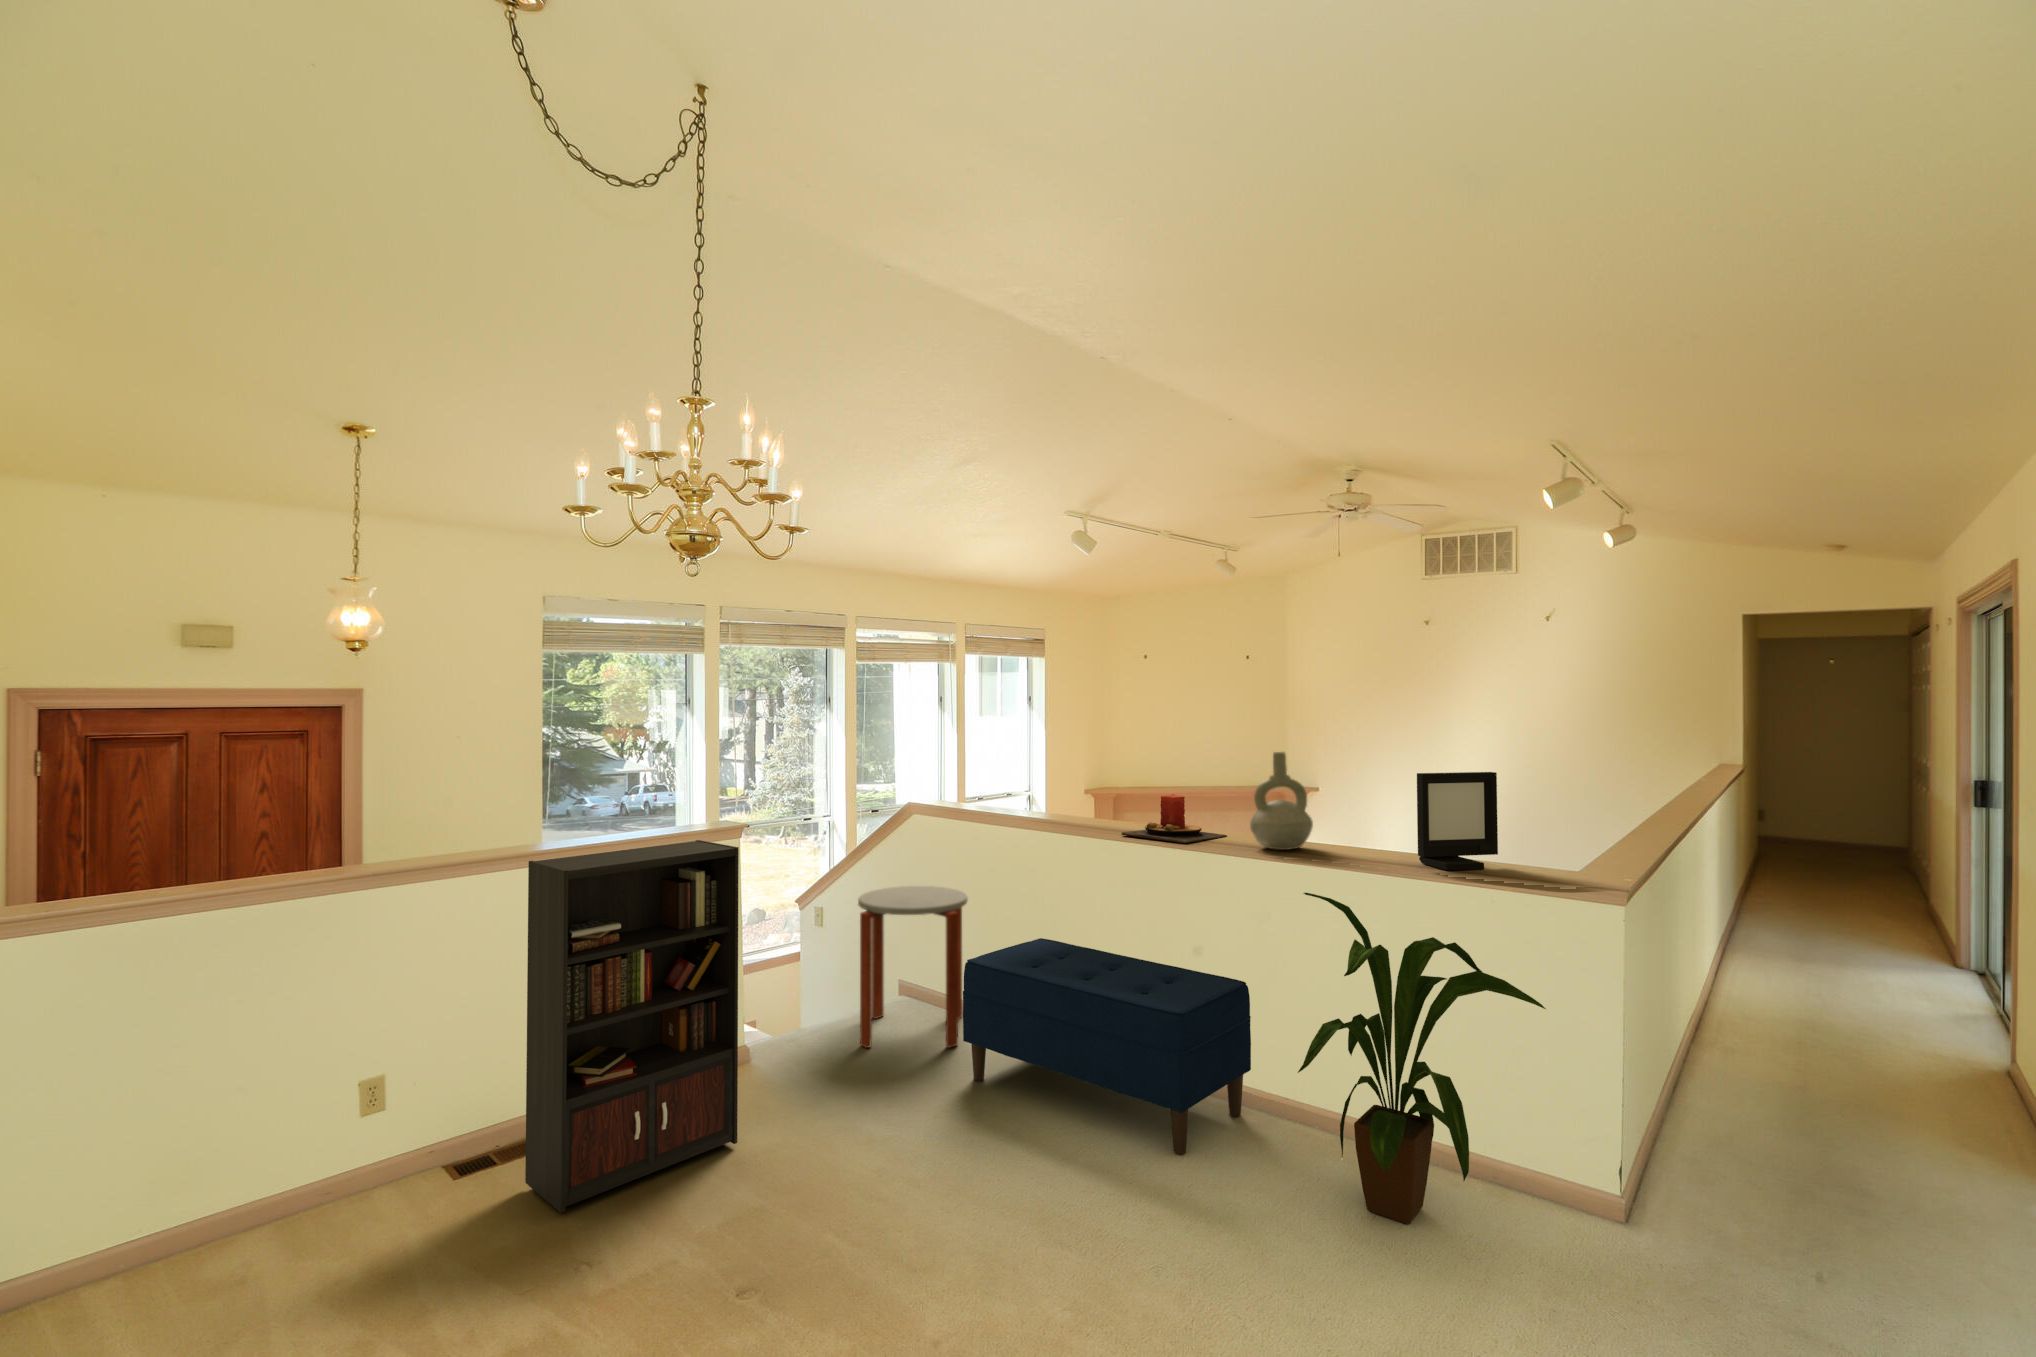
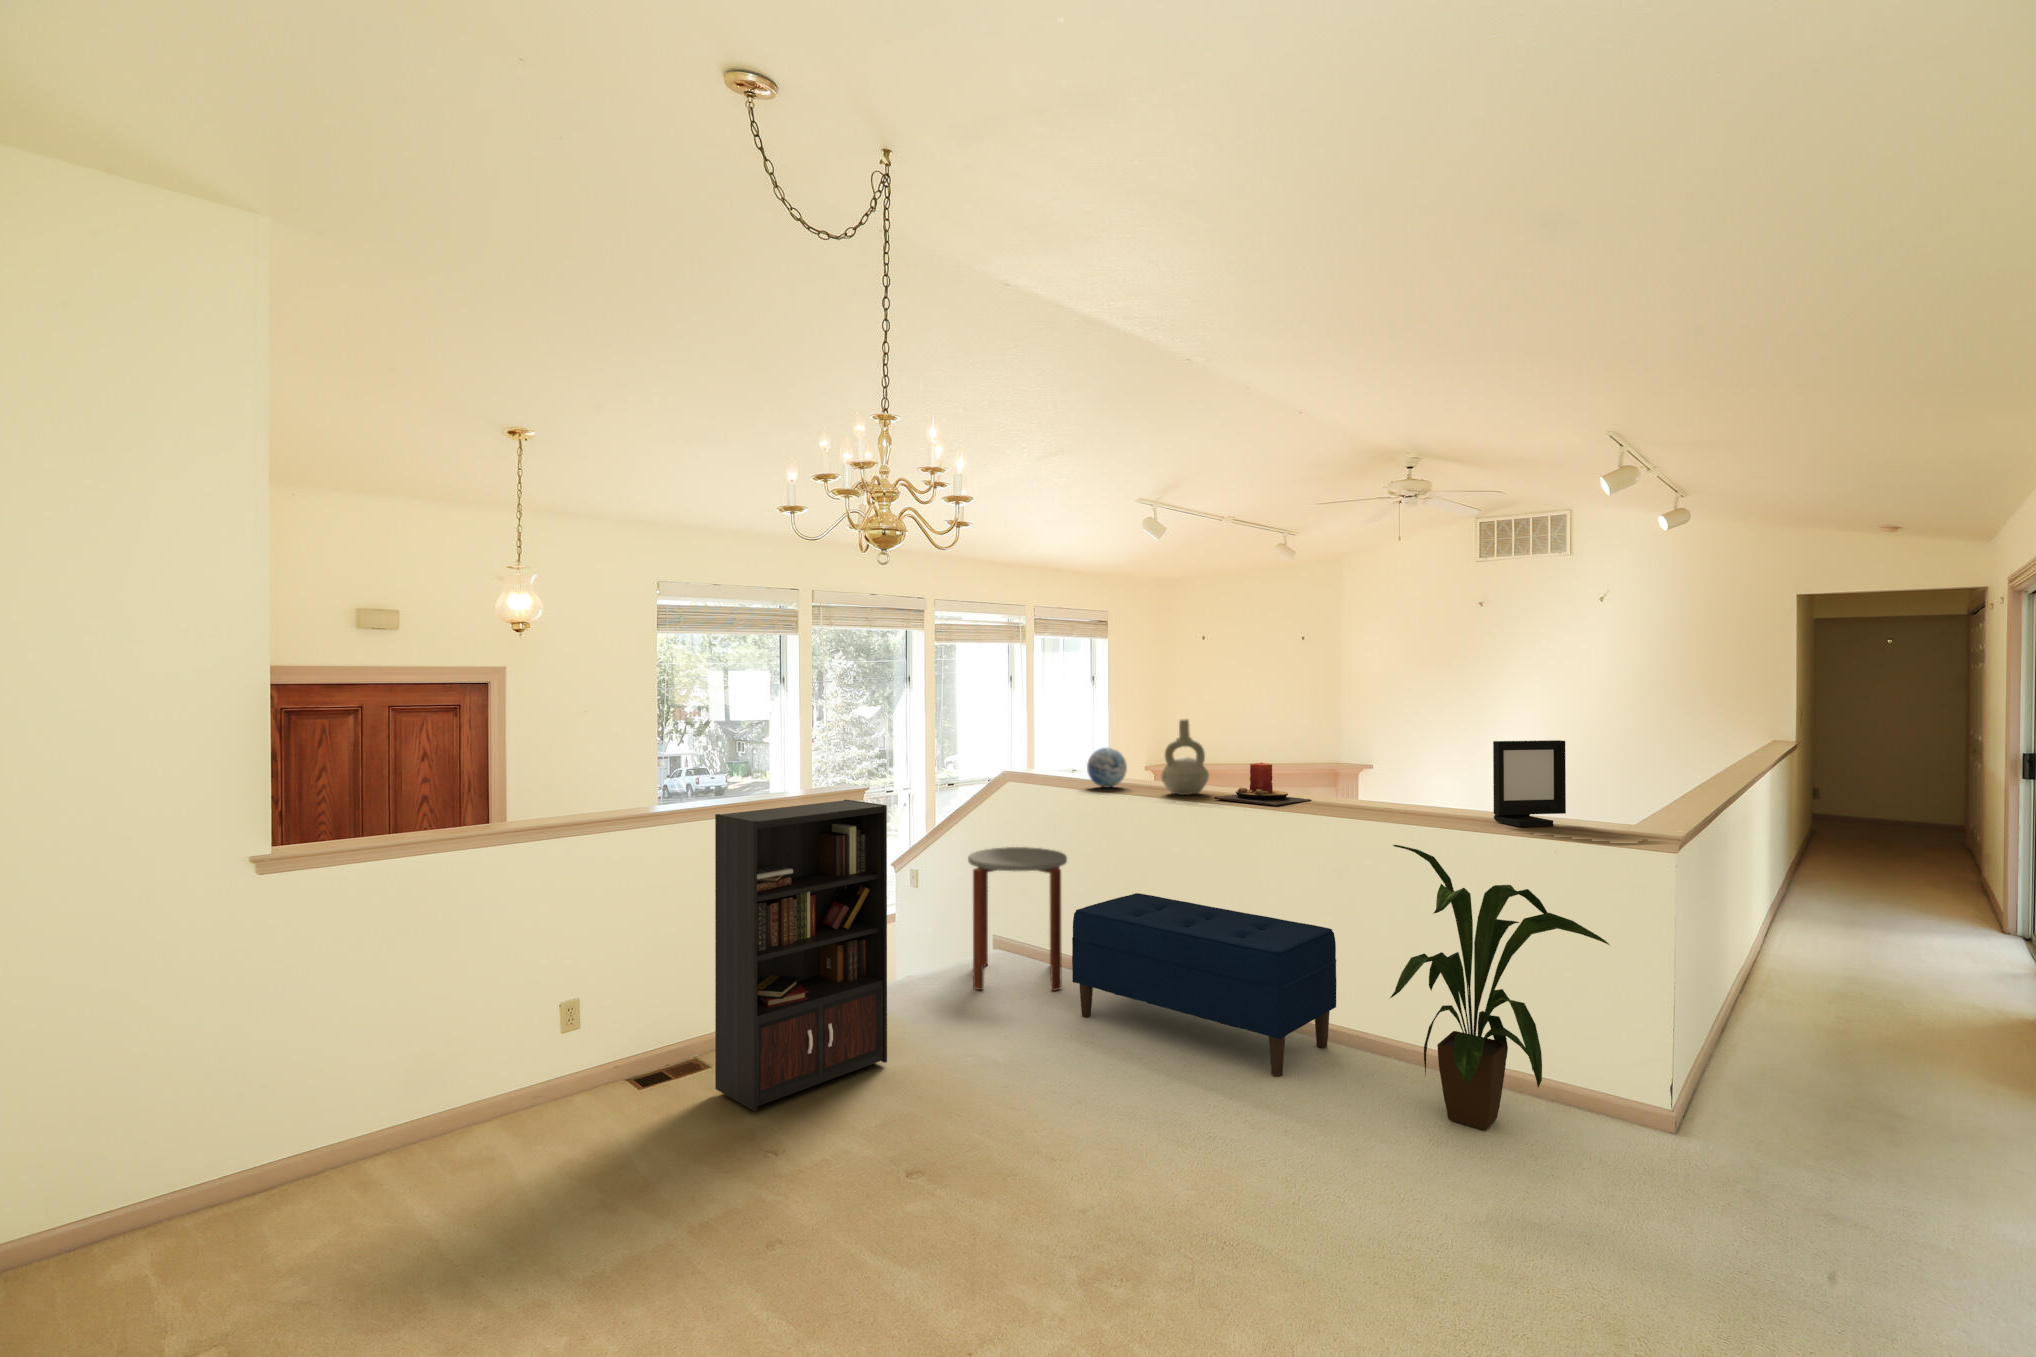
decorative vase: present [1250,752,1313,850] -> present [1161,719,1209,795]
decorative orb: none [991,777,1034,820] -> present [1087,748,1127,788]

